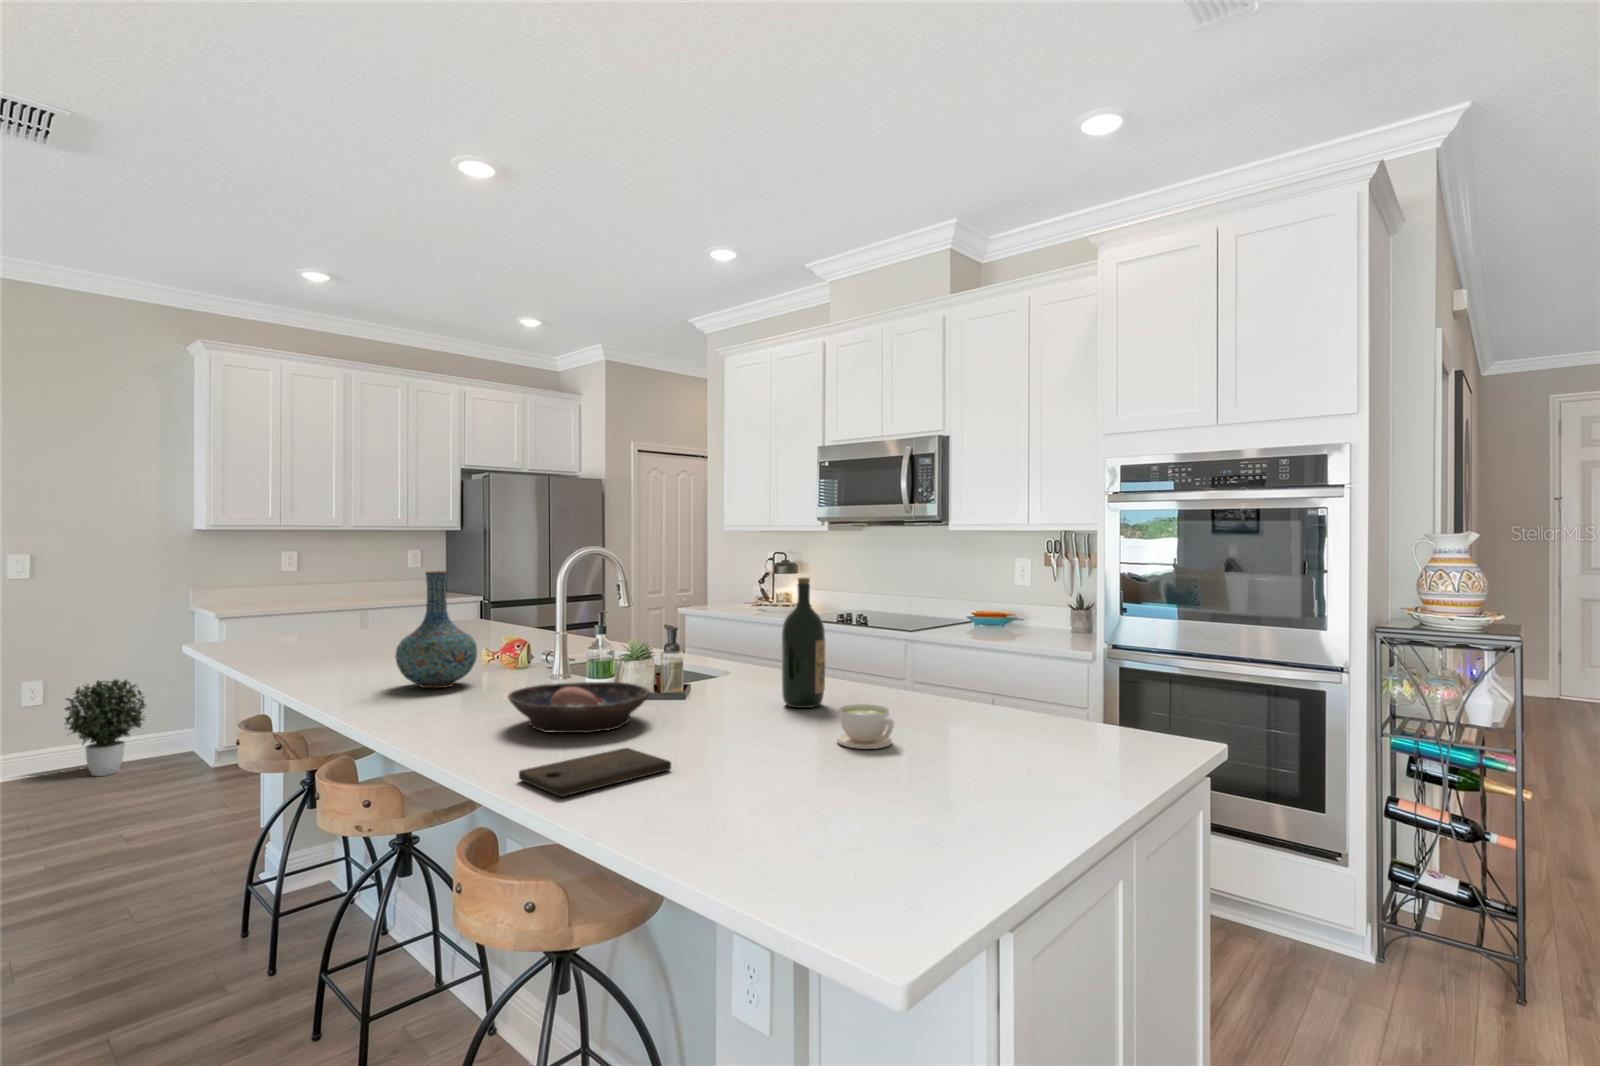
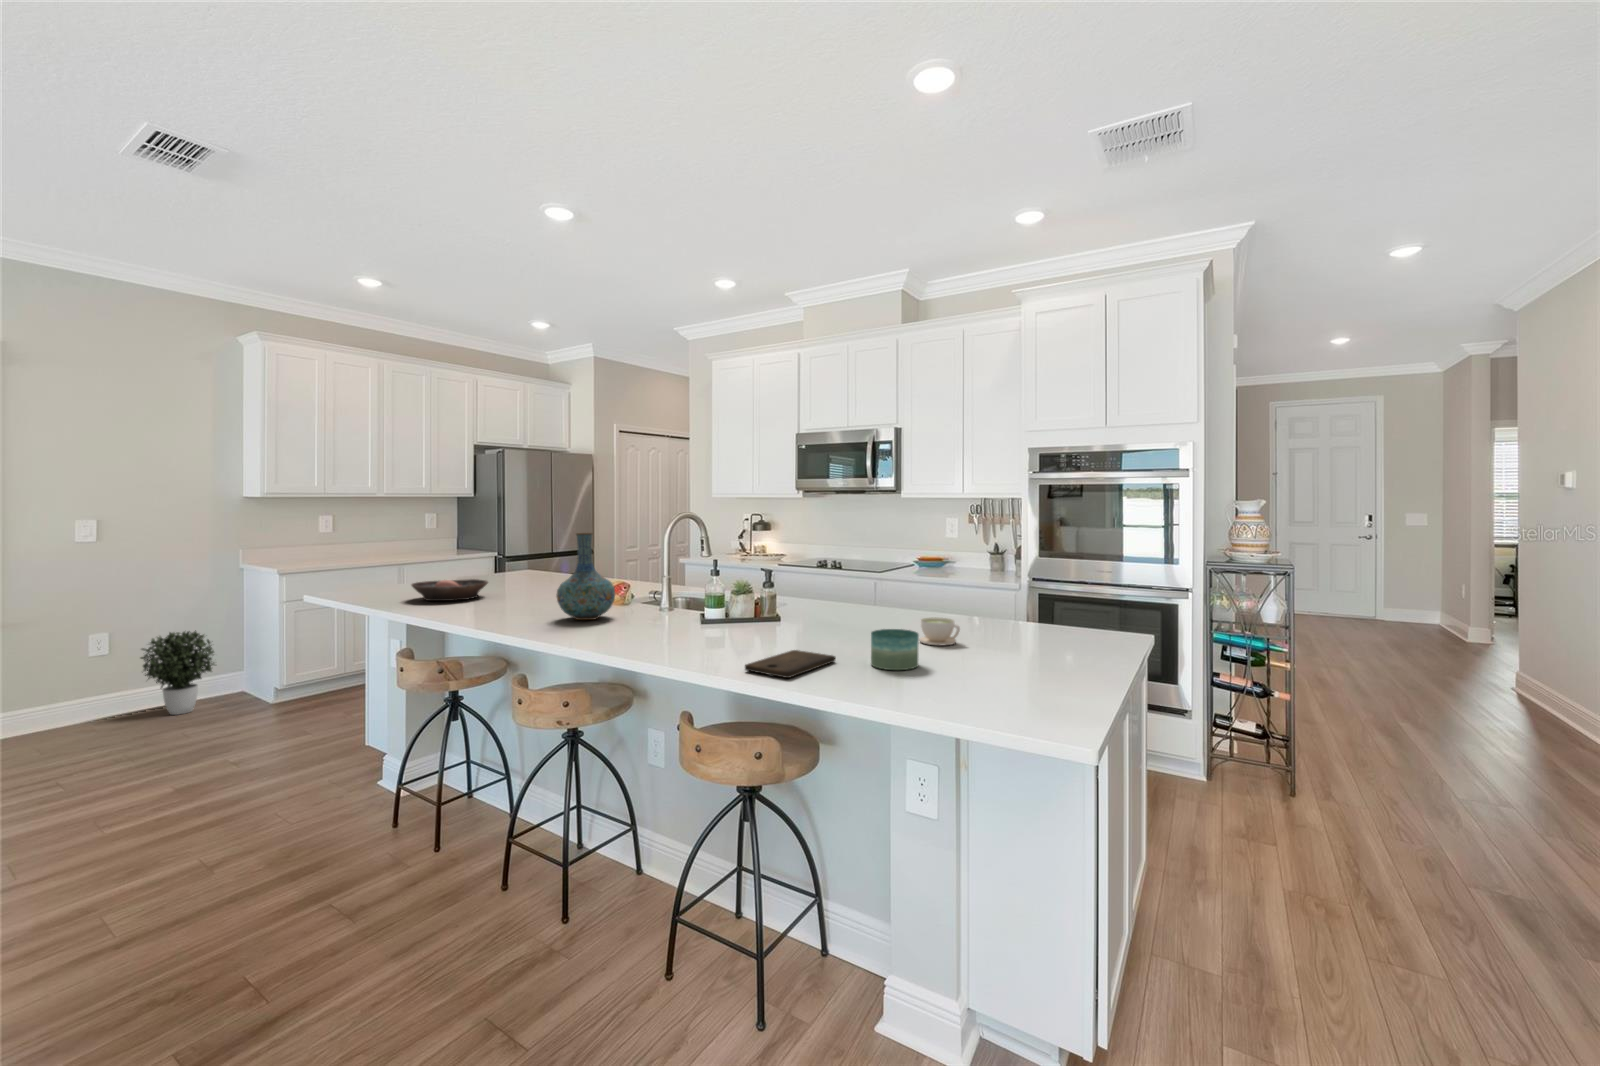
wine bottle: present [782,578,825,708] -> none [855,534,885,624]
bowl: present [508,682,650,733] -> present [411,579,488,601]
candle: none [716,723,789,791] -> present [871,629,919,670]

